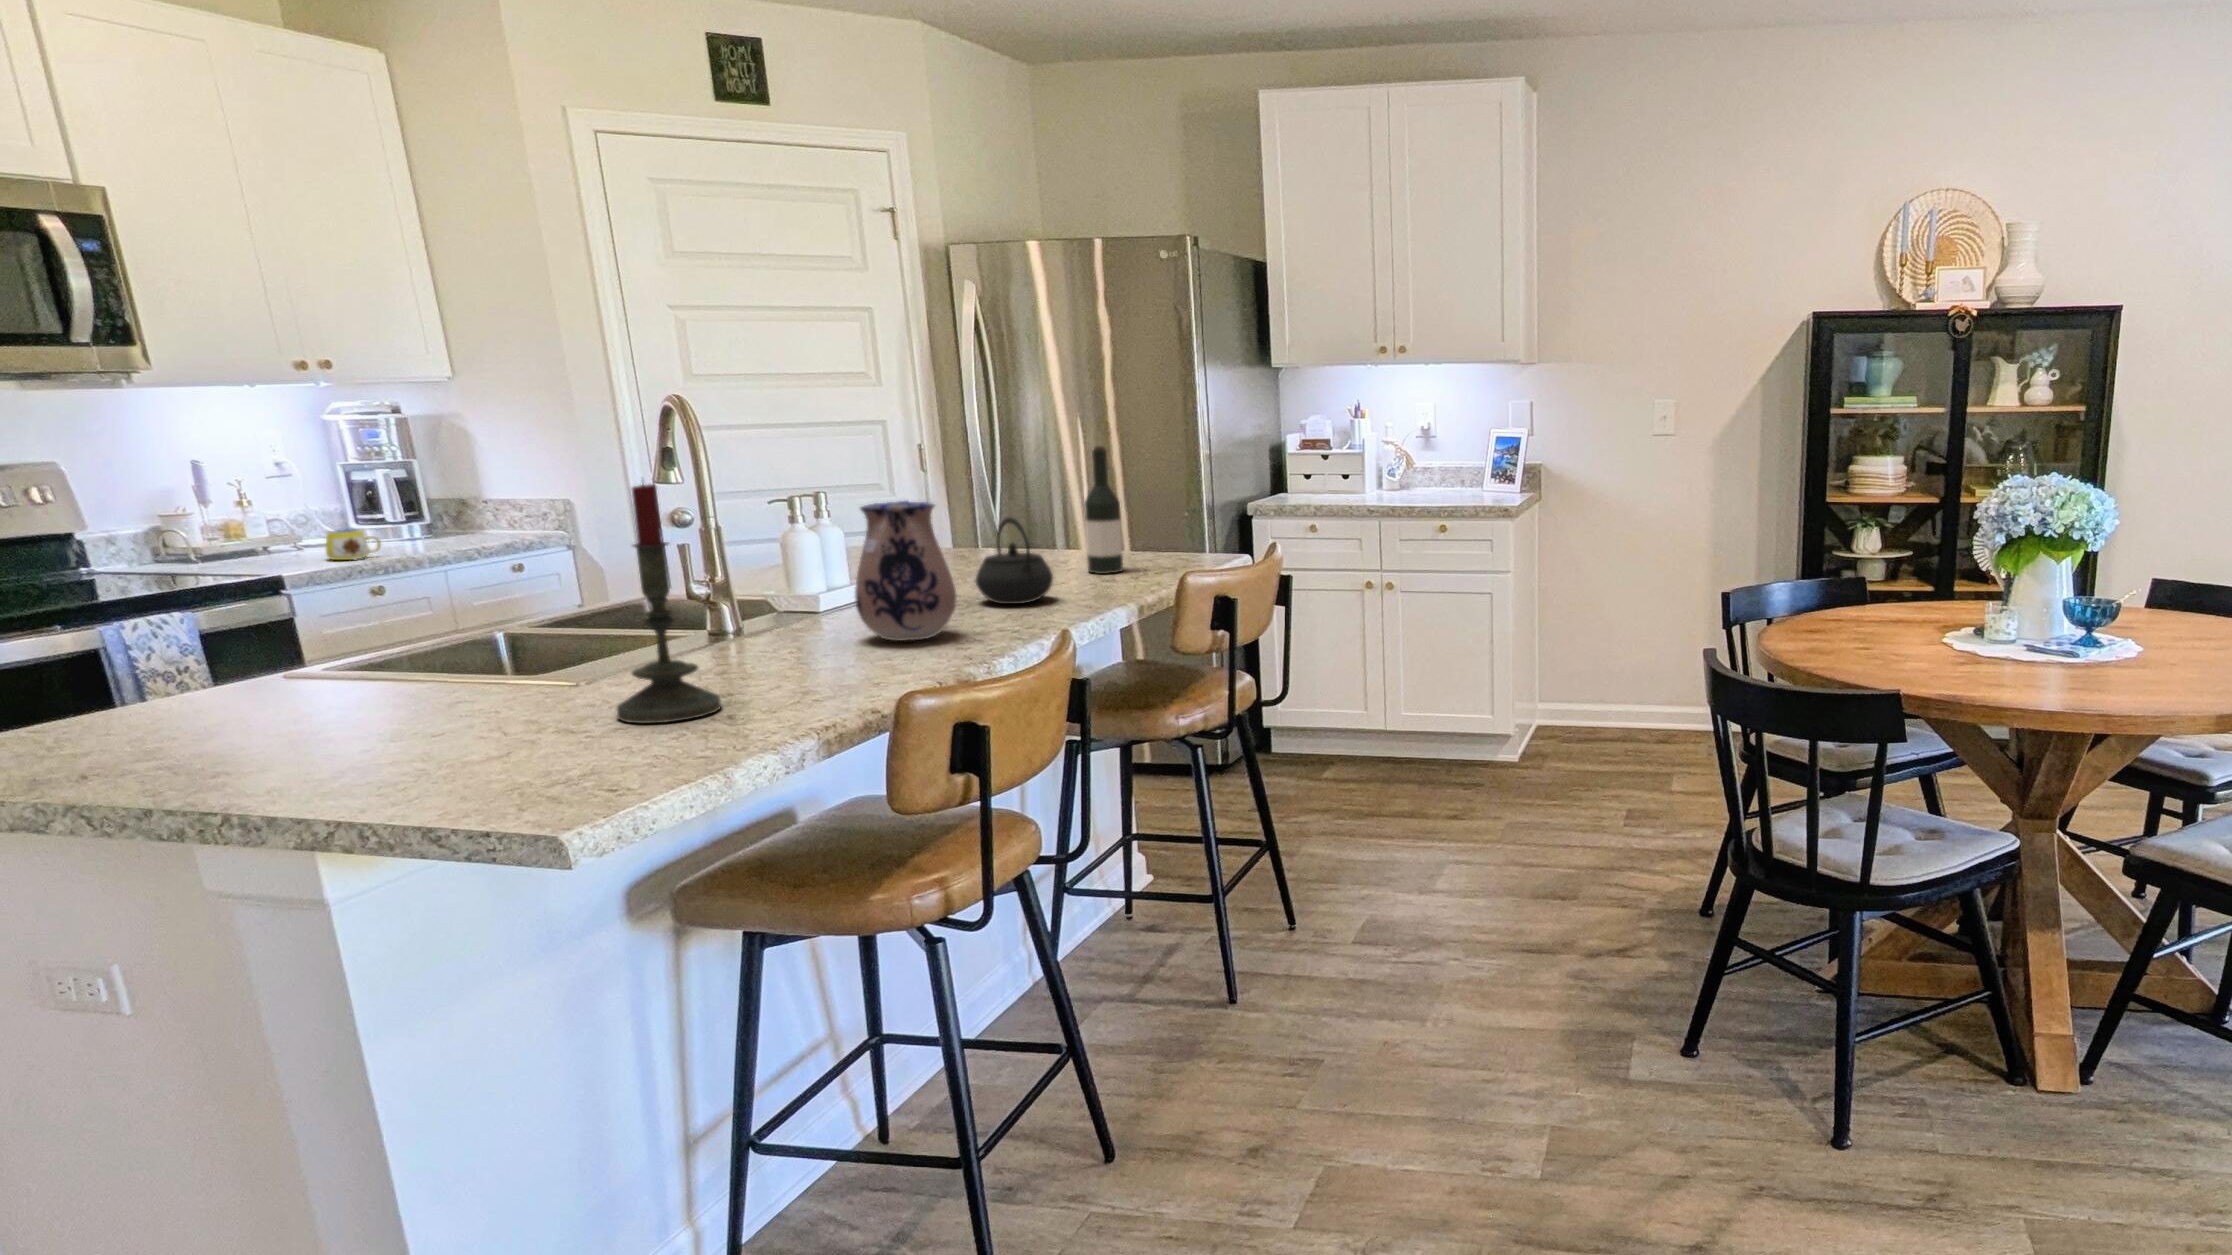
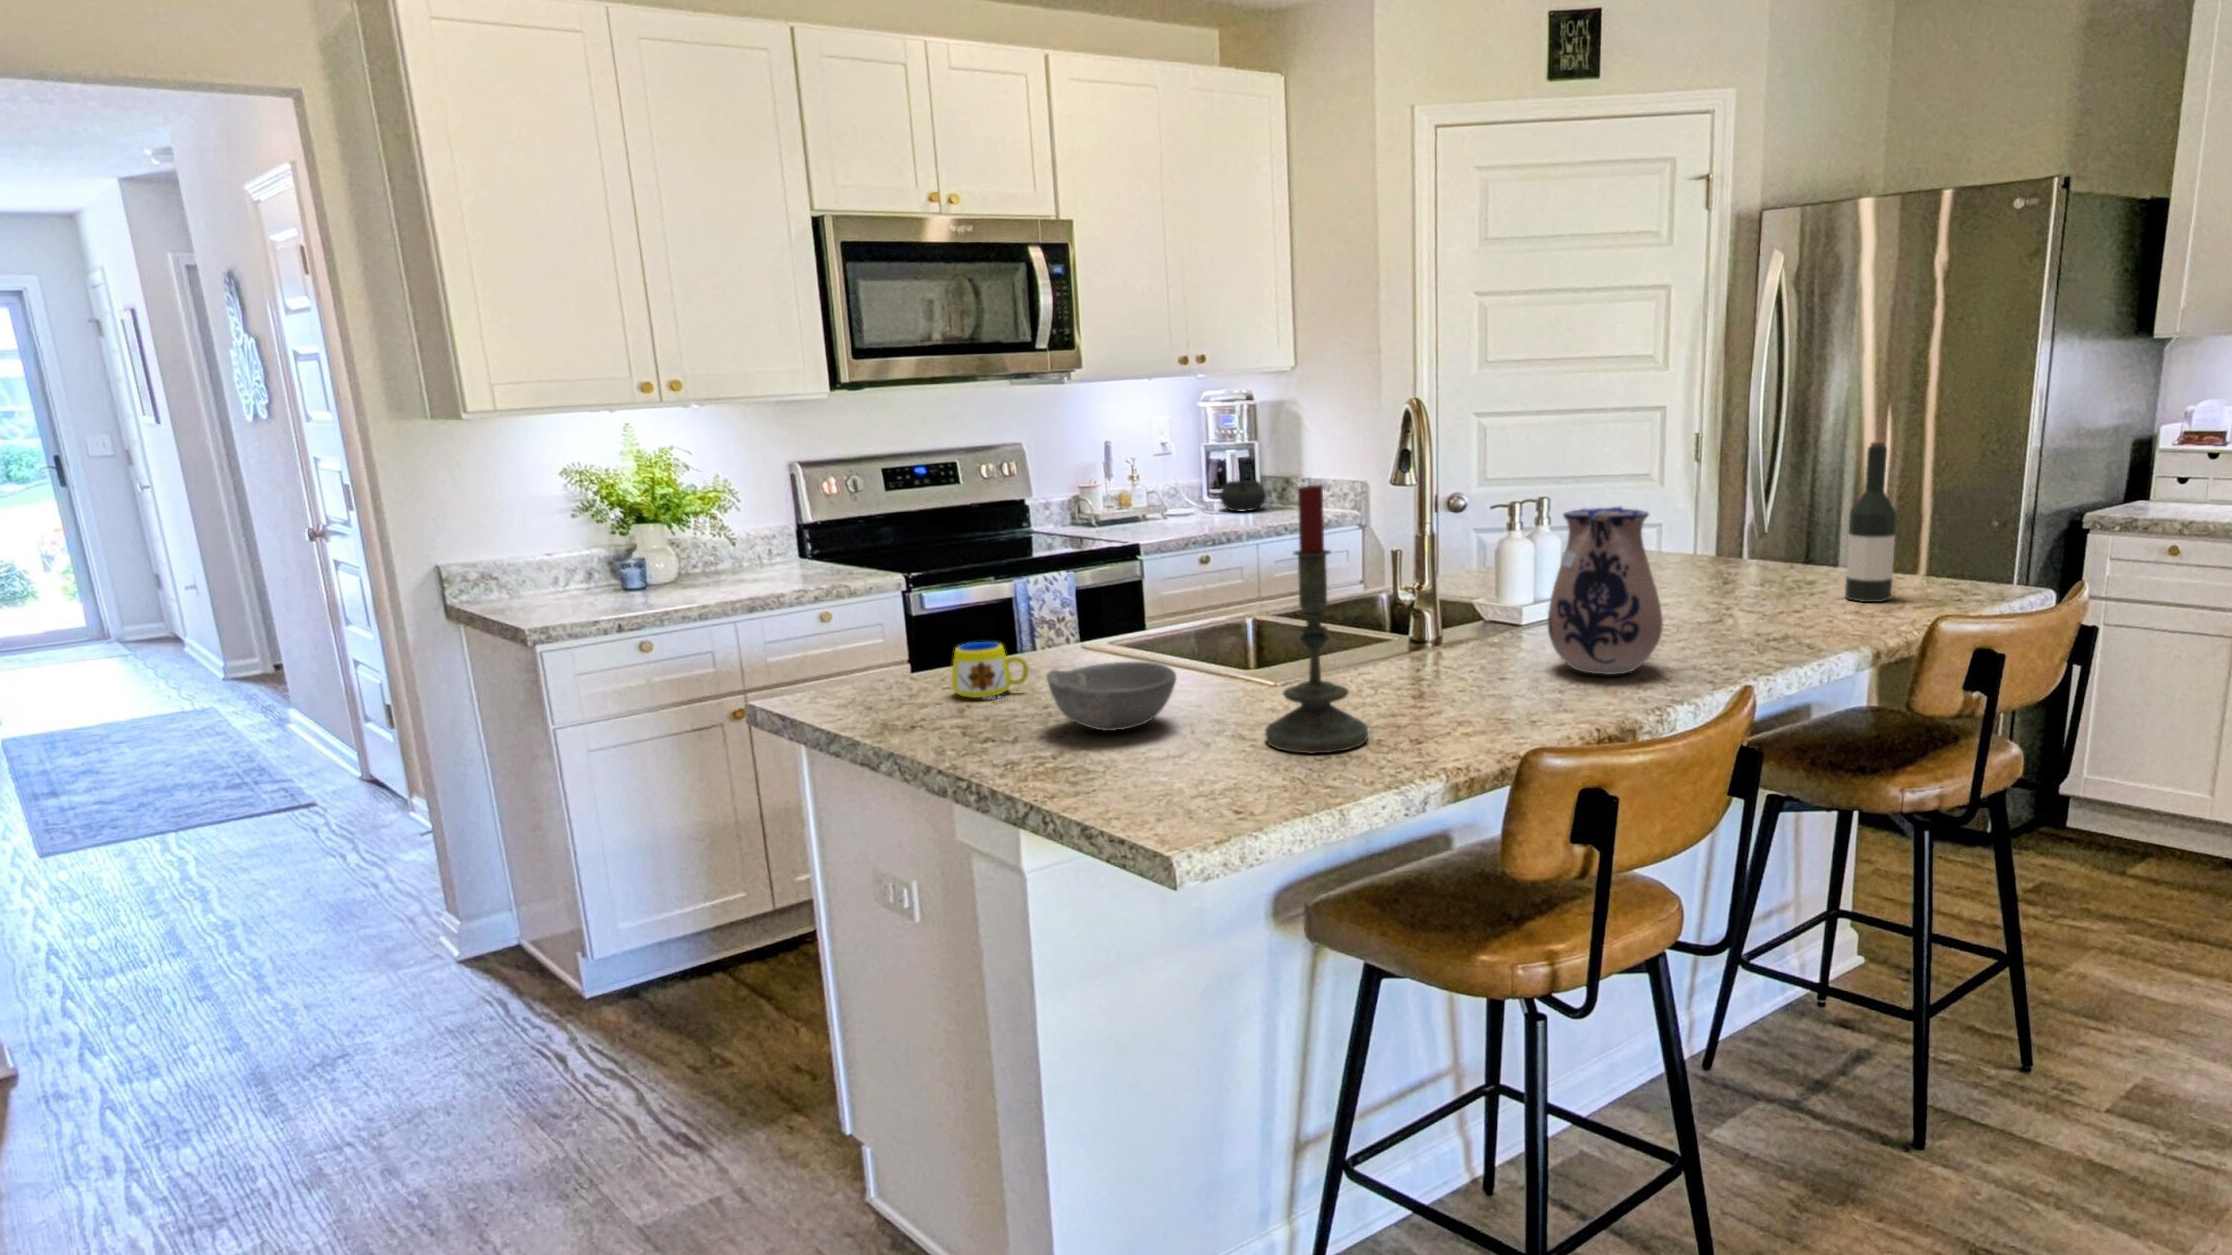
kettle: present [976,517,1053,604] -> present [1220,459,1266,511]
mug: present [326,529,381,560] -> present [952,642,1028,699]
bowl: none [347,665,505,733] -> present [1047,661,1176,731]

